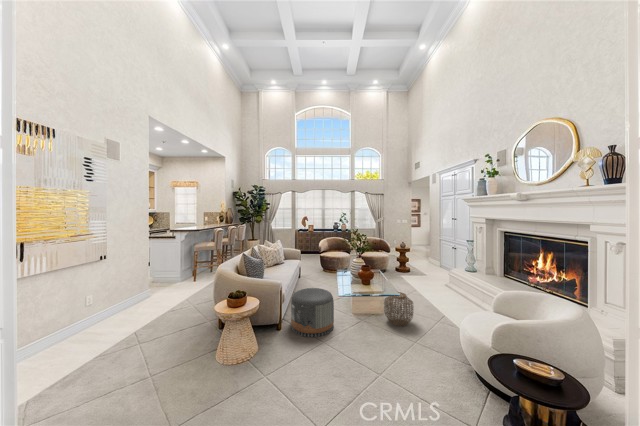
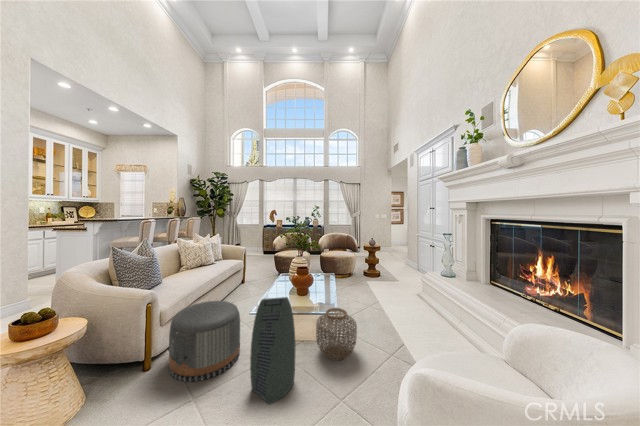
air purifier: none [354,282,379,347] -> present [250,297,295,404]

